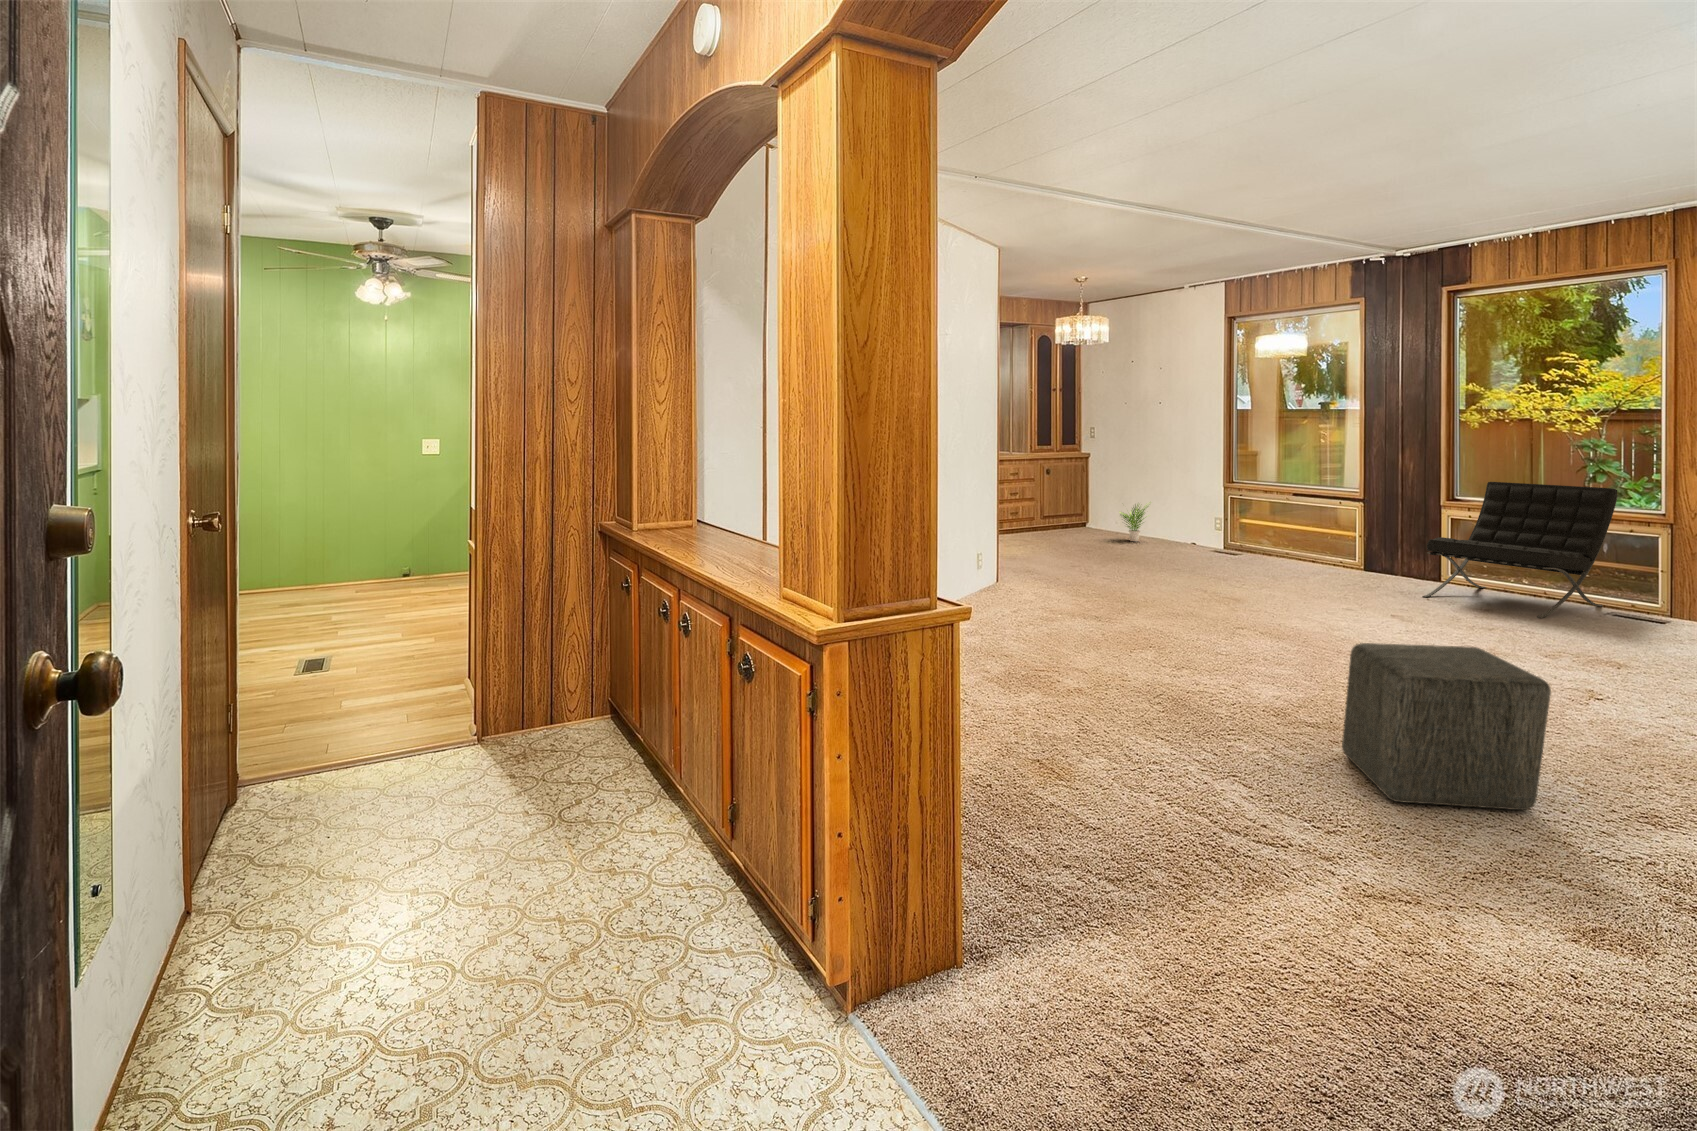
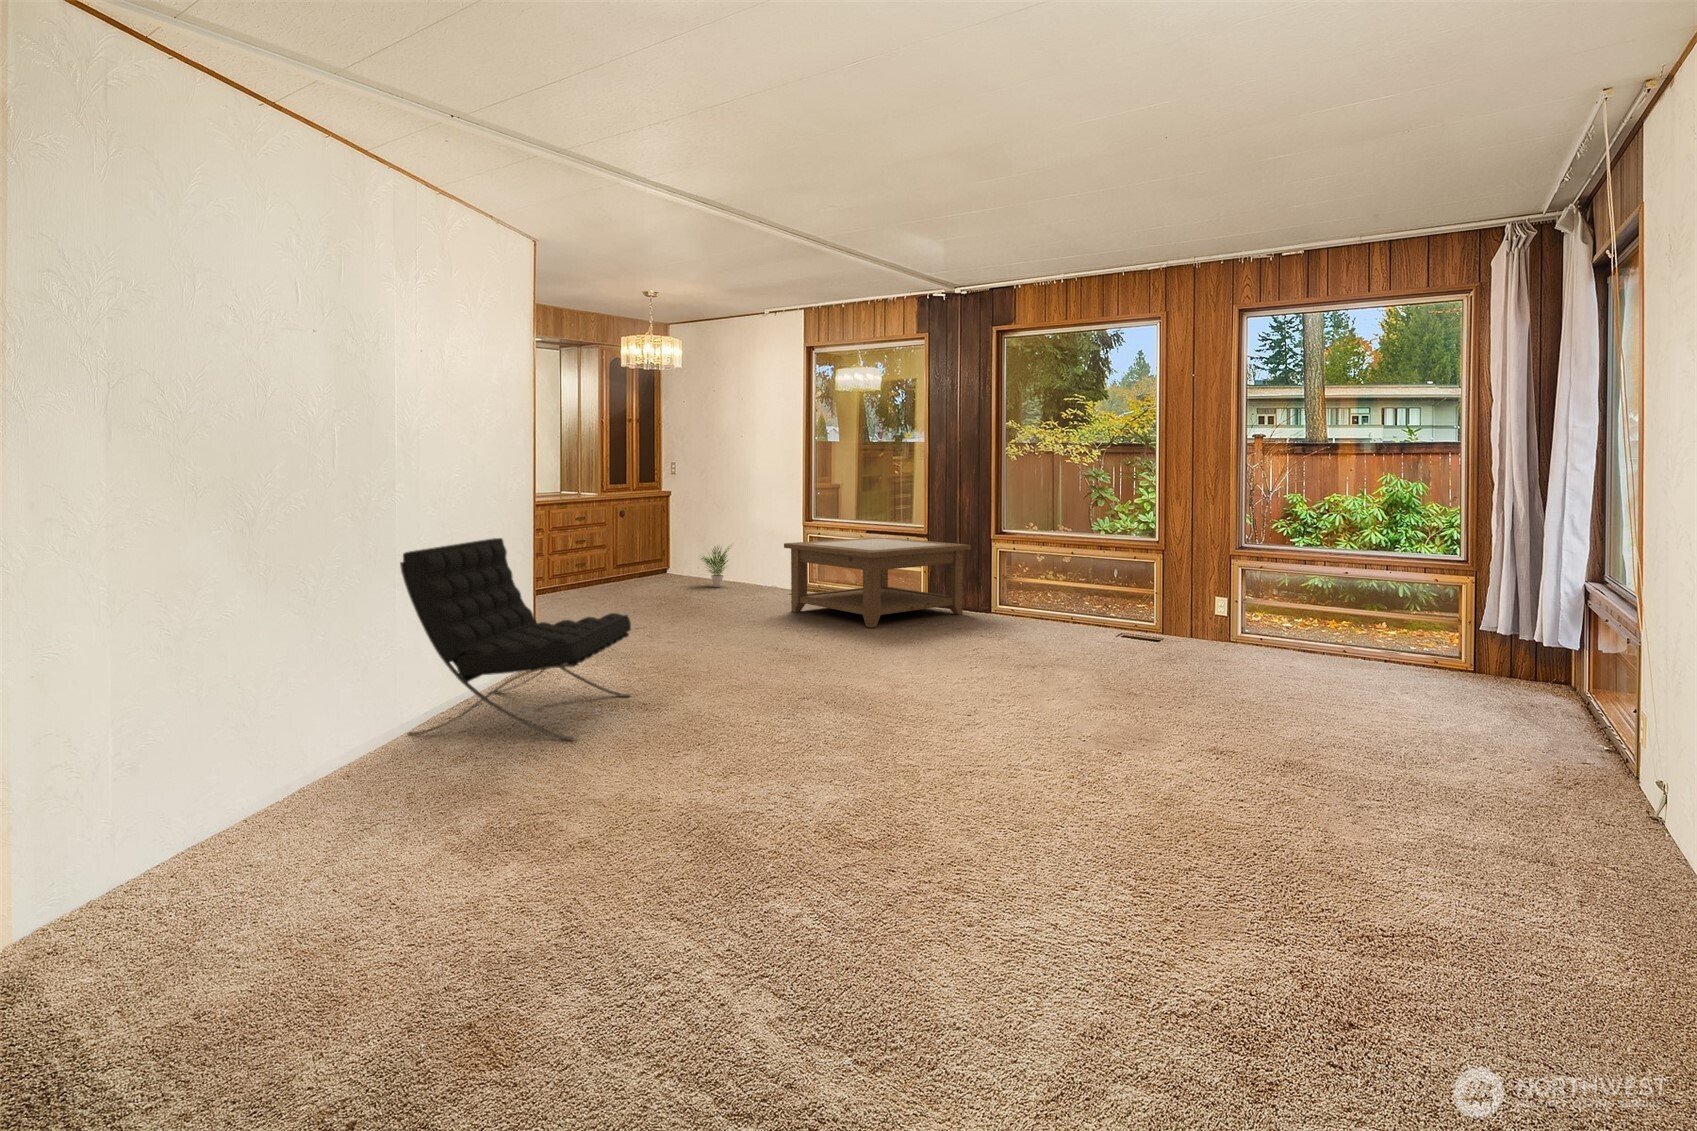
lounge chair: present [1422,482,1618,618] -> present [400,538,631,740]
coffee table: none [1214,500,1420,589] -> present [784,537,971,627]
ottoman: present [1342,643,1551,810] -> none [841,682,1027,882]

